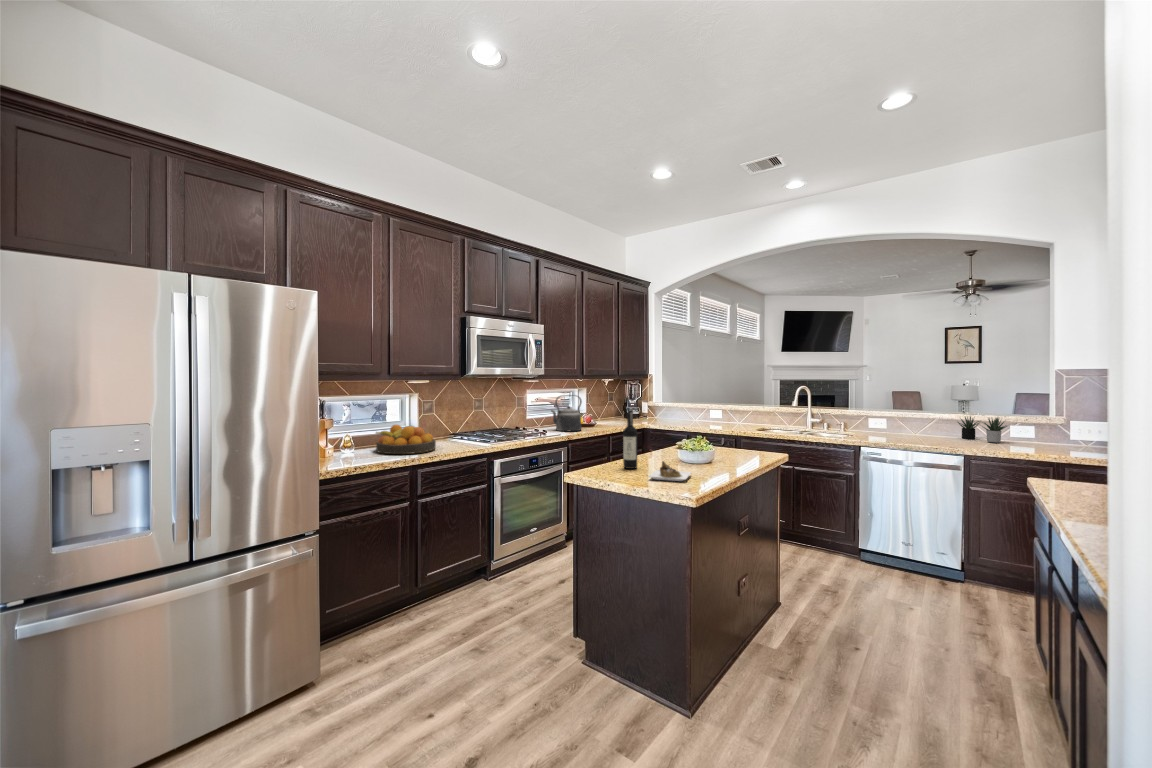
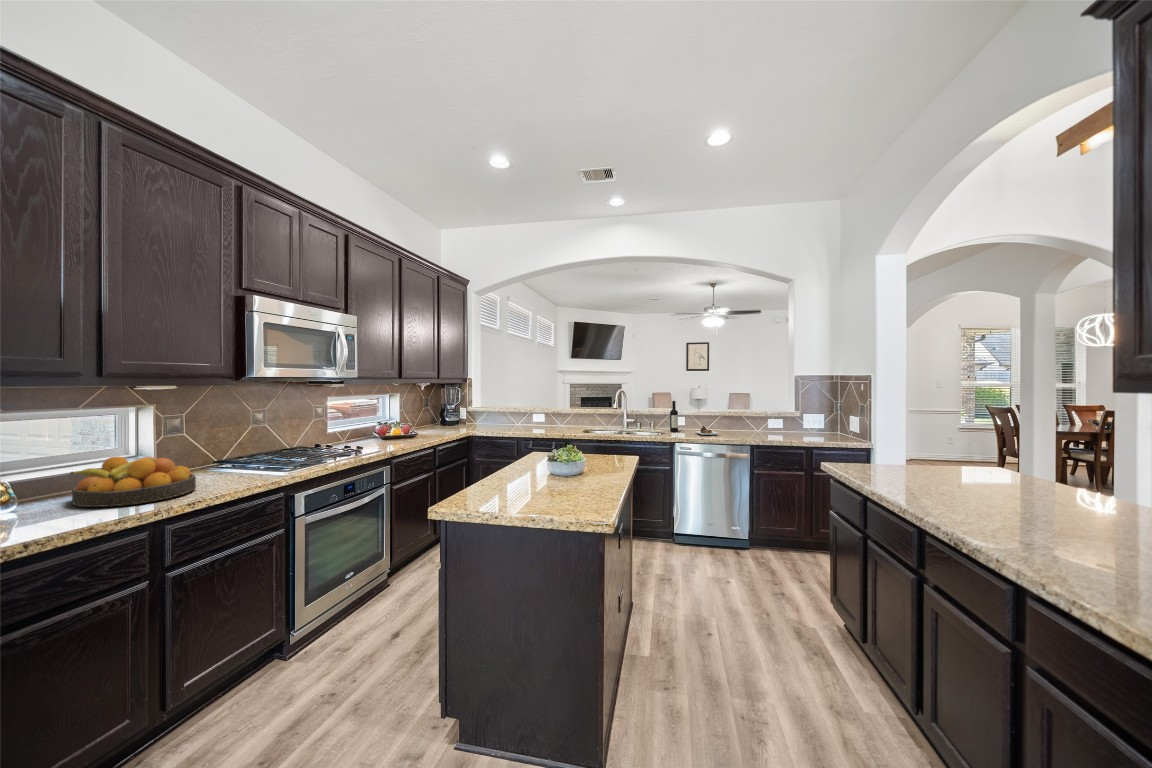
kettle: present [551,395,582,431] -> none [364,402,403,446]
wine bottle: present [623,410,691,481] -> present [670,401,719,435]
succulent plant: present [958,416,1007,443] -> none [732,410,770,432]

